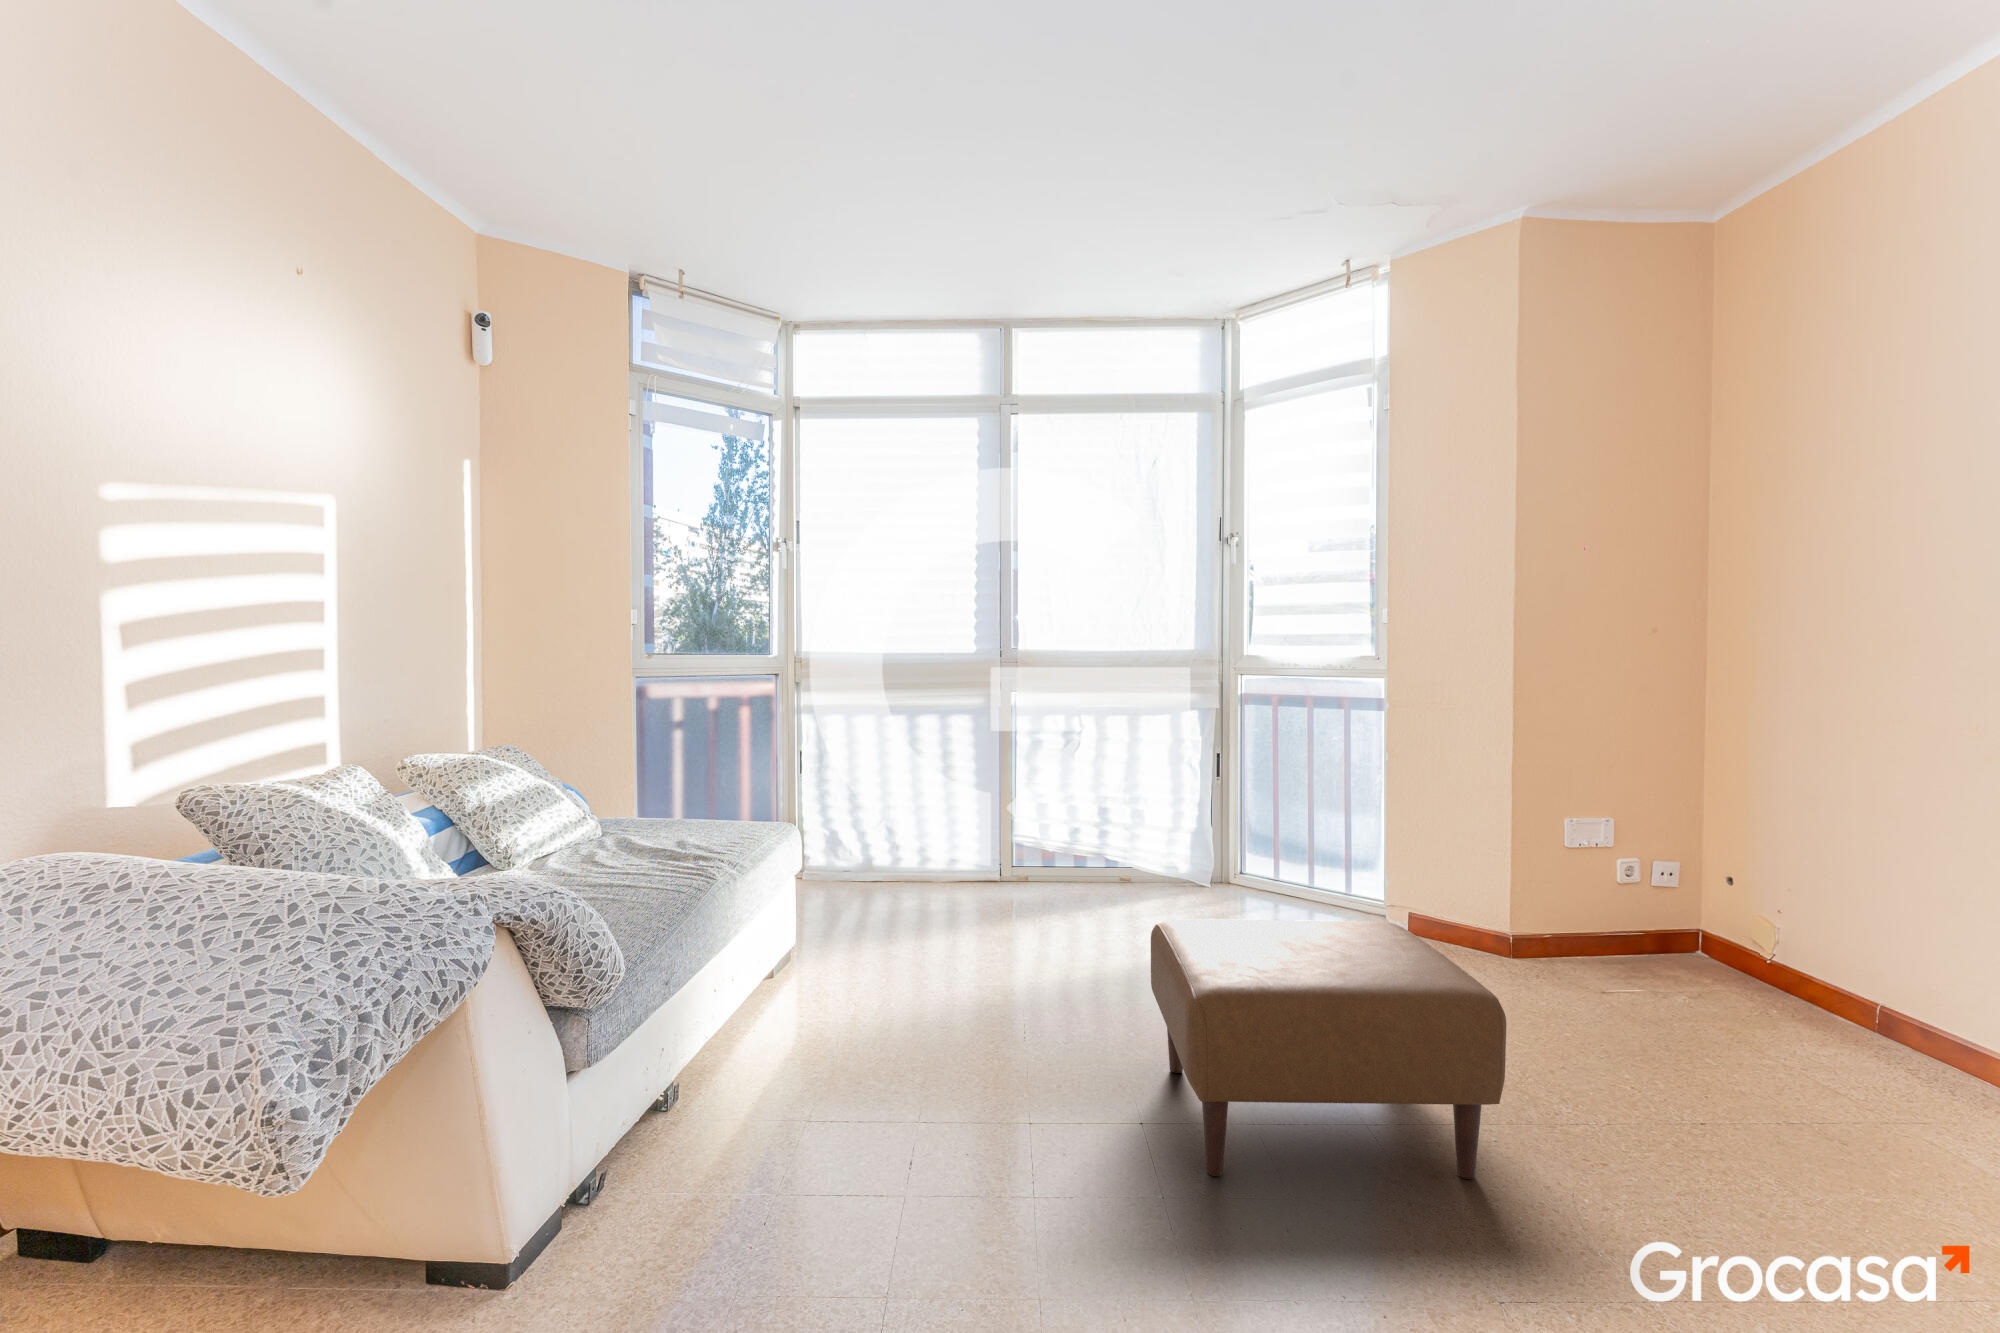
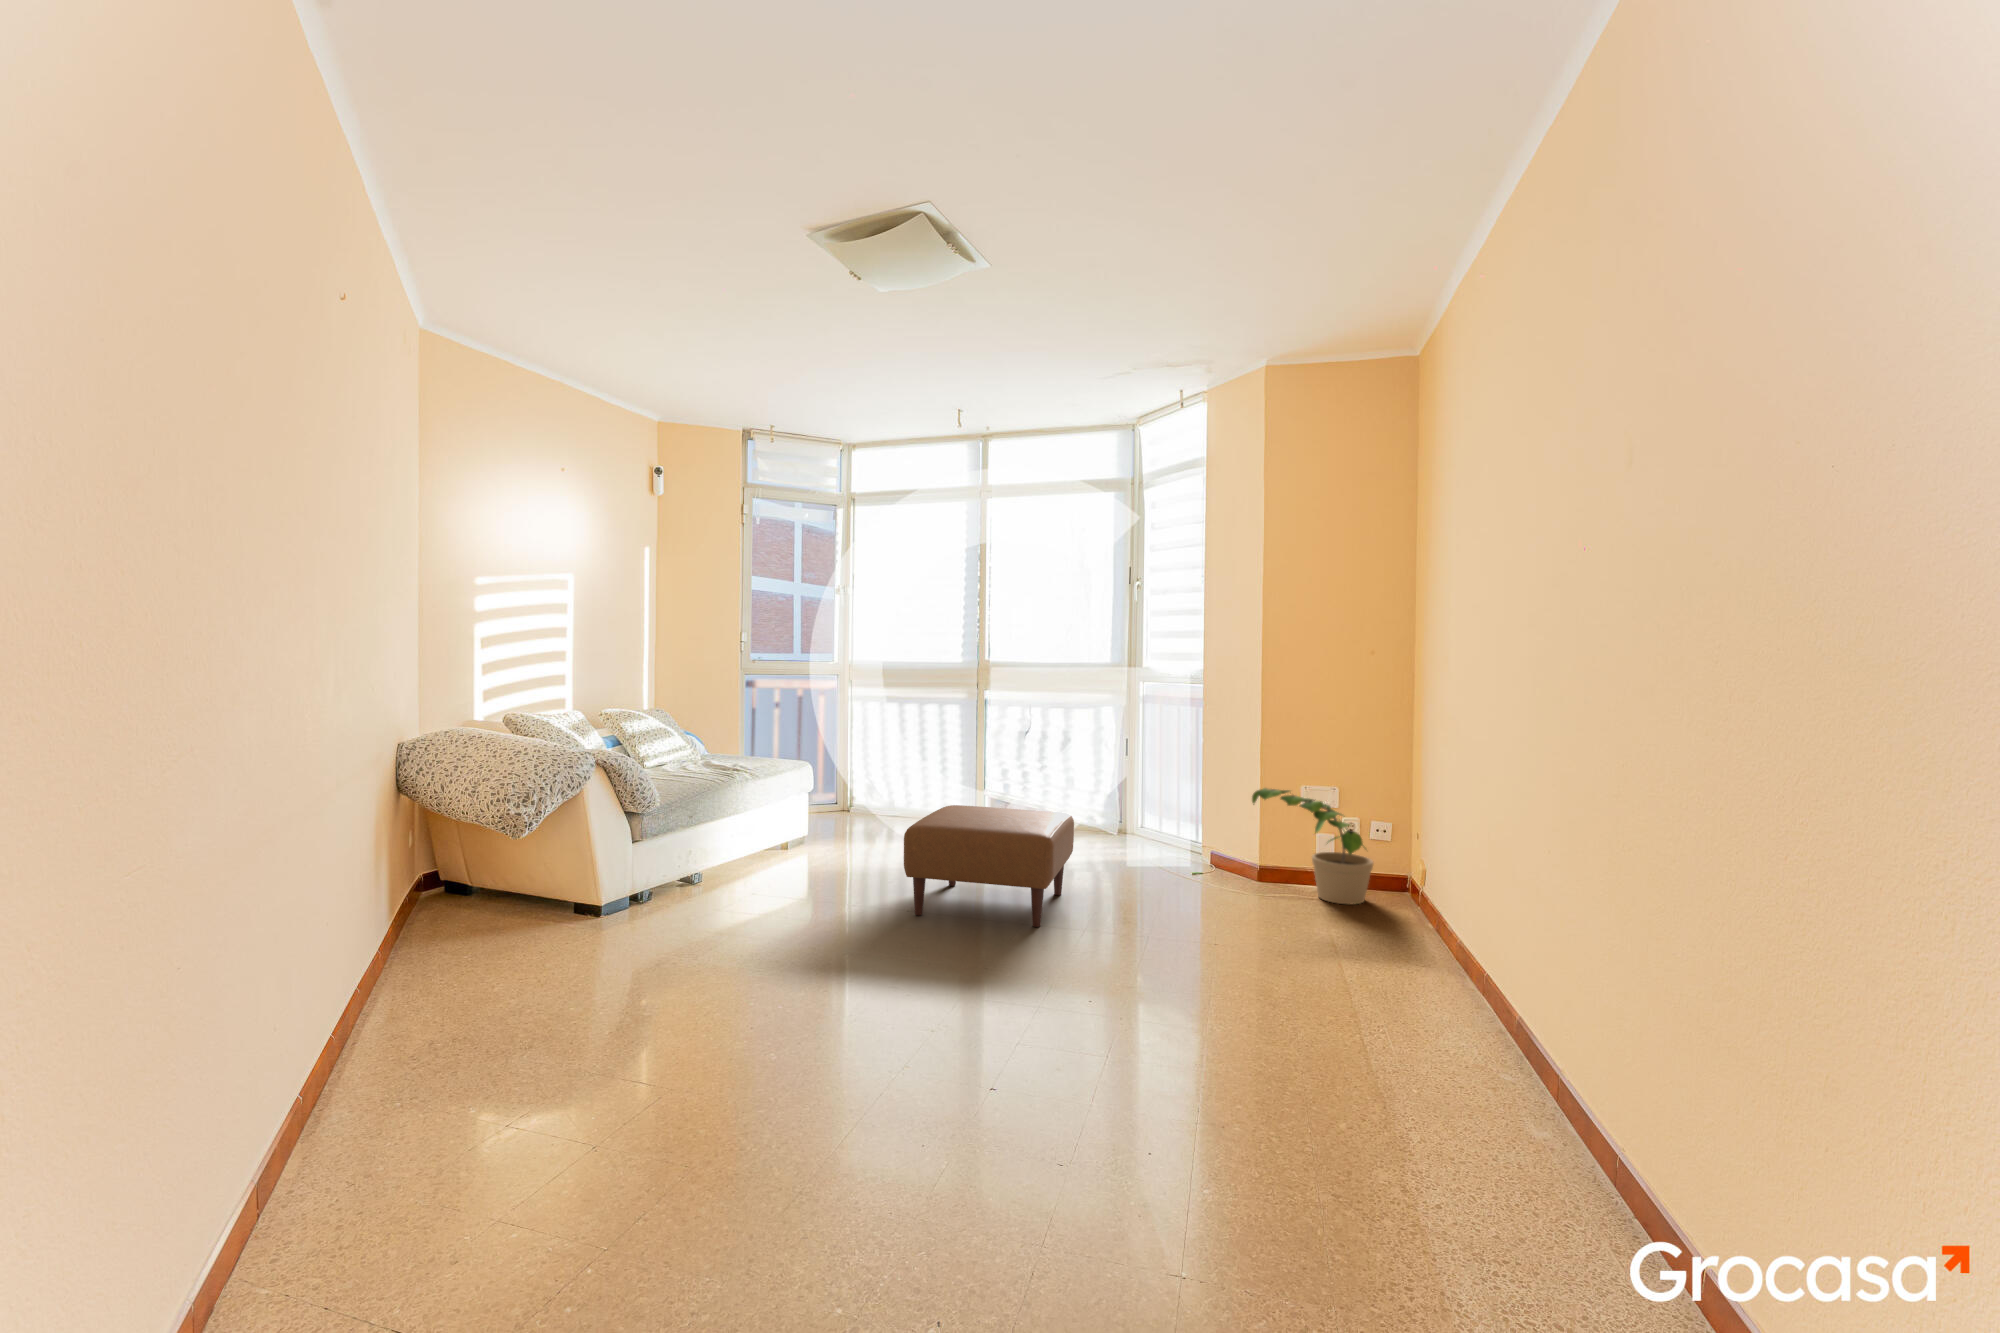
potted plant: none [1639,849,1865,1039] -> present [1252,788,1374,904]

